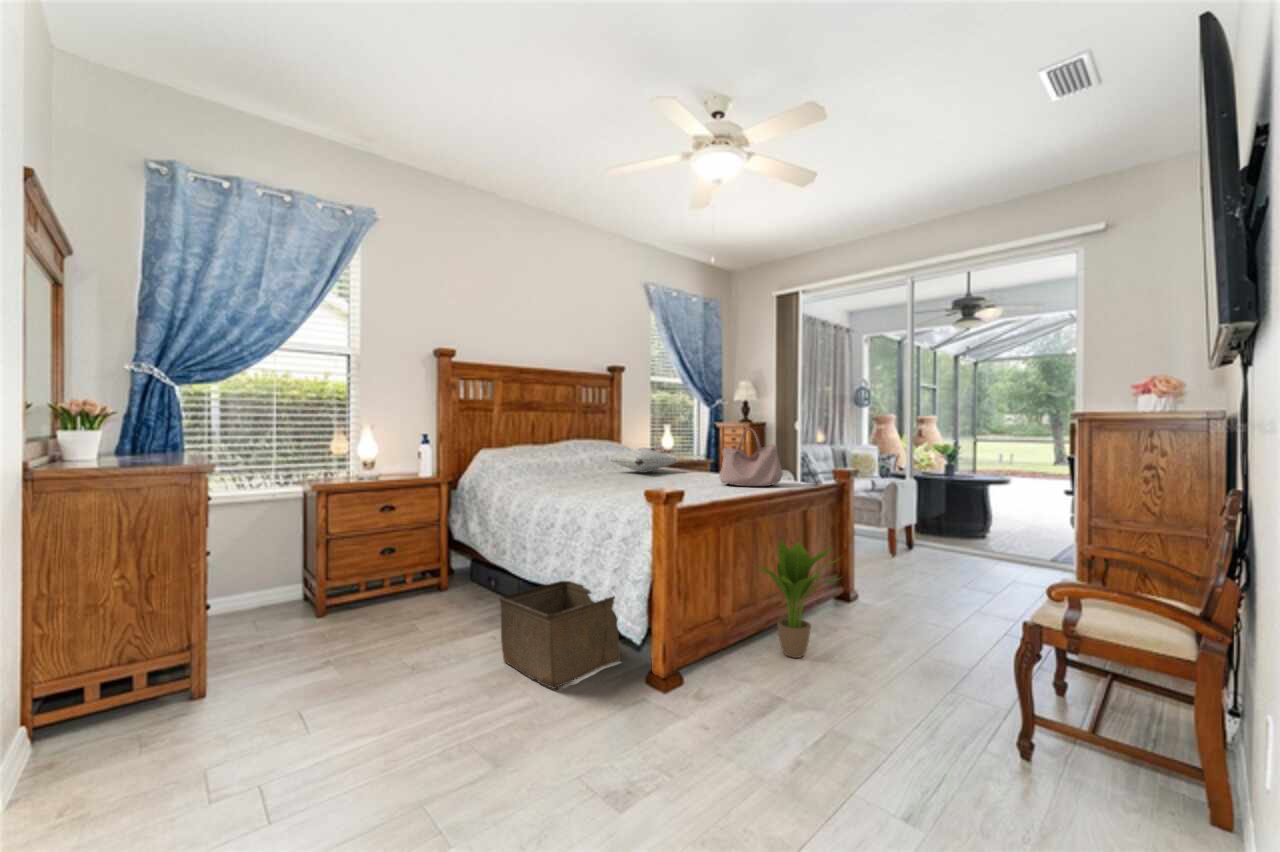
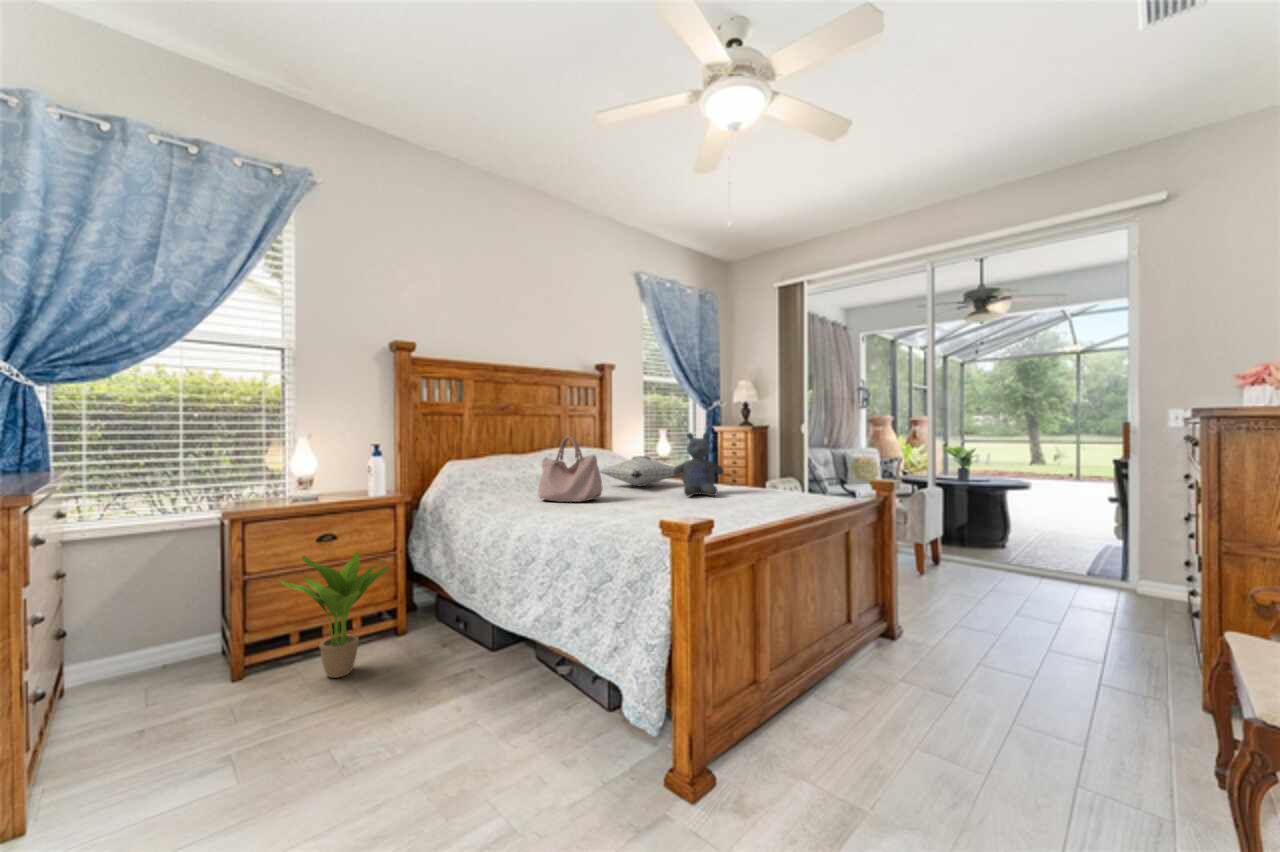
stuffed bear: none [669,427,712,480] -> present [673,433,724,496]
handbag: present [719,428,783,486] -> present [538,437,602,502]
potted plant: present [761,541,837,658] -> present [278,552,389,678]
storage bin: present [499,581,621,689] -> none [464,633,628,797]

